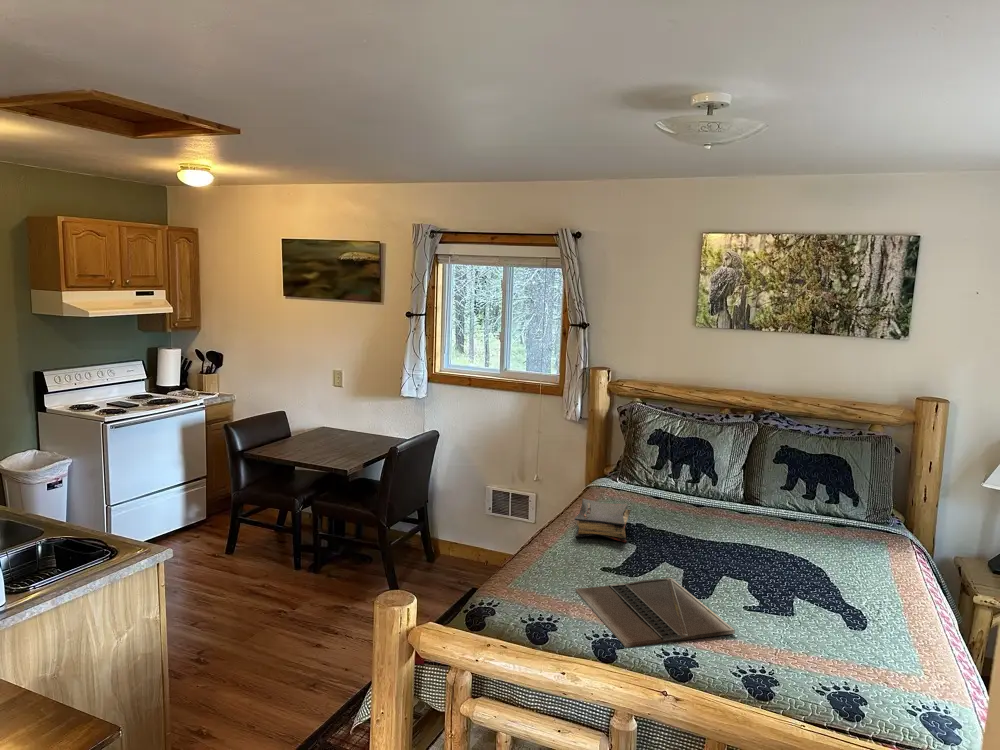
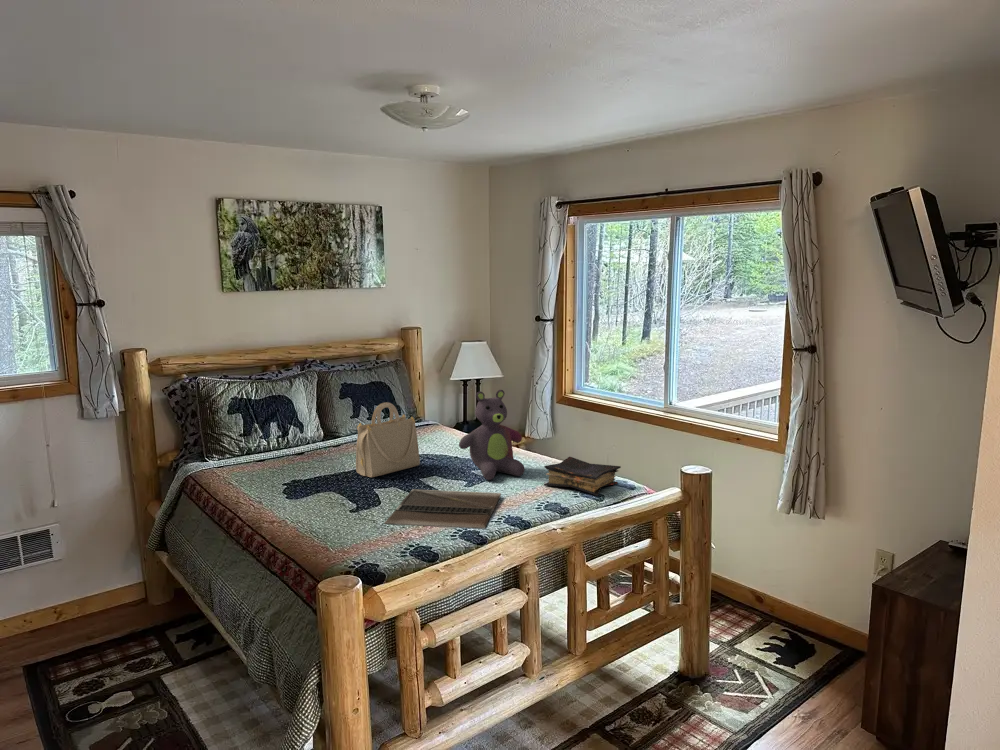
handbag: none [680,474,764,563] -> present [356,402,420,477]
stuffed bear: none [770,496,871,631] -> present [459,390,525,480]
book: present [575,499,631,543] -> present [544,457,621,496]

